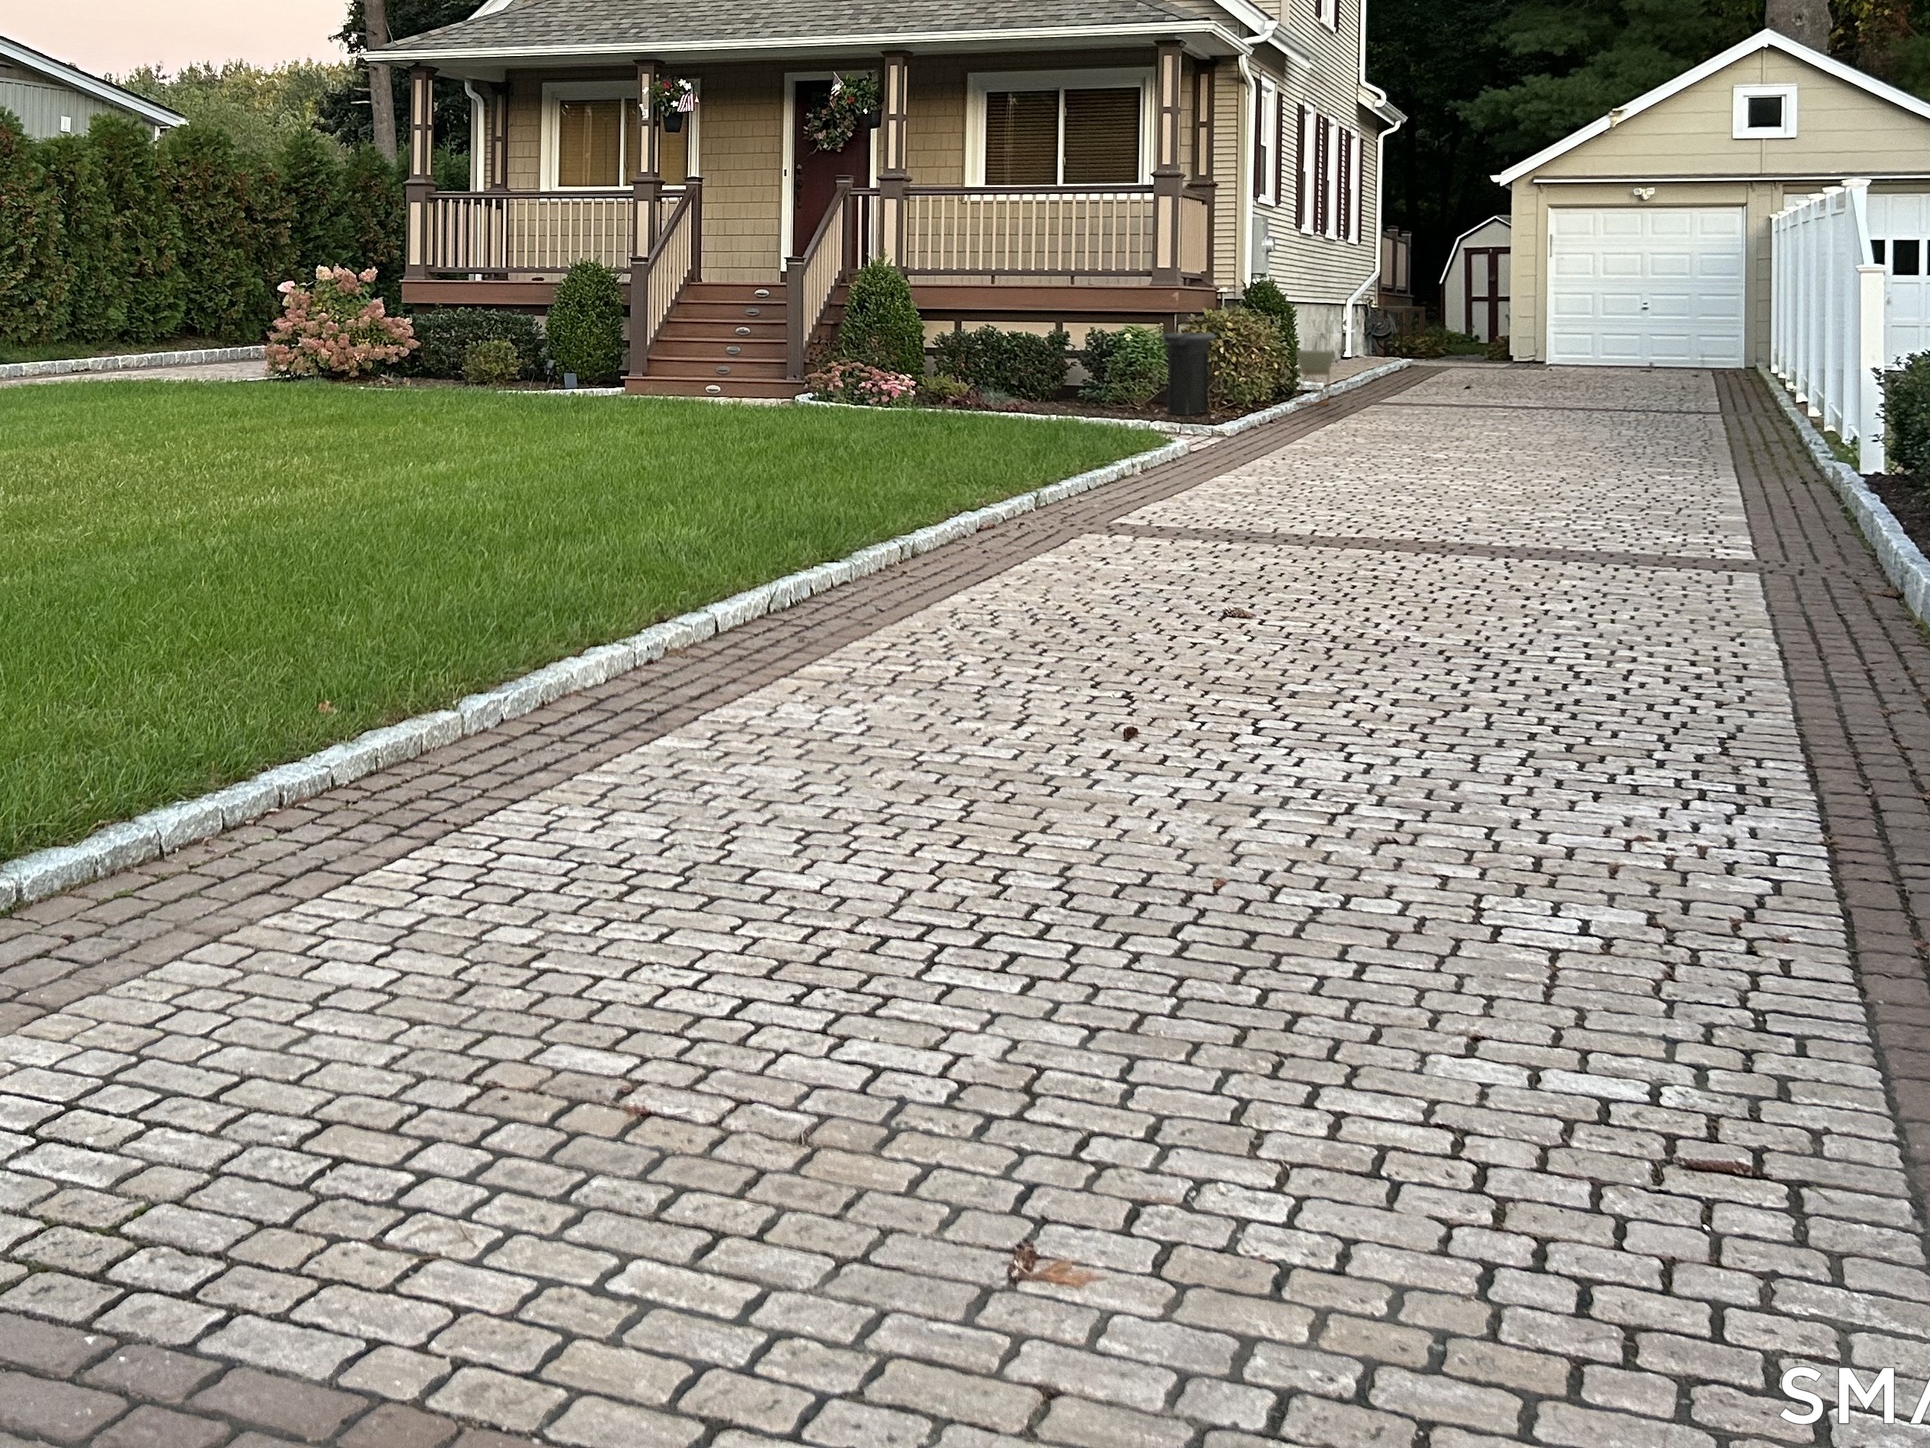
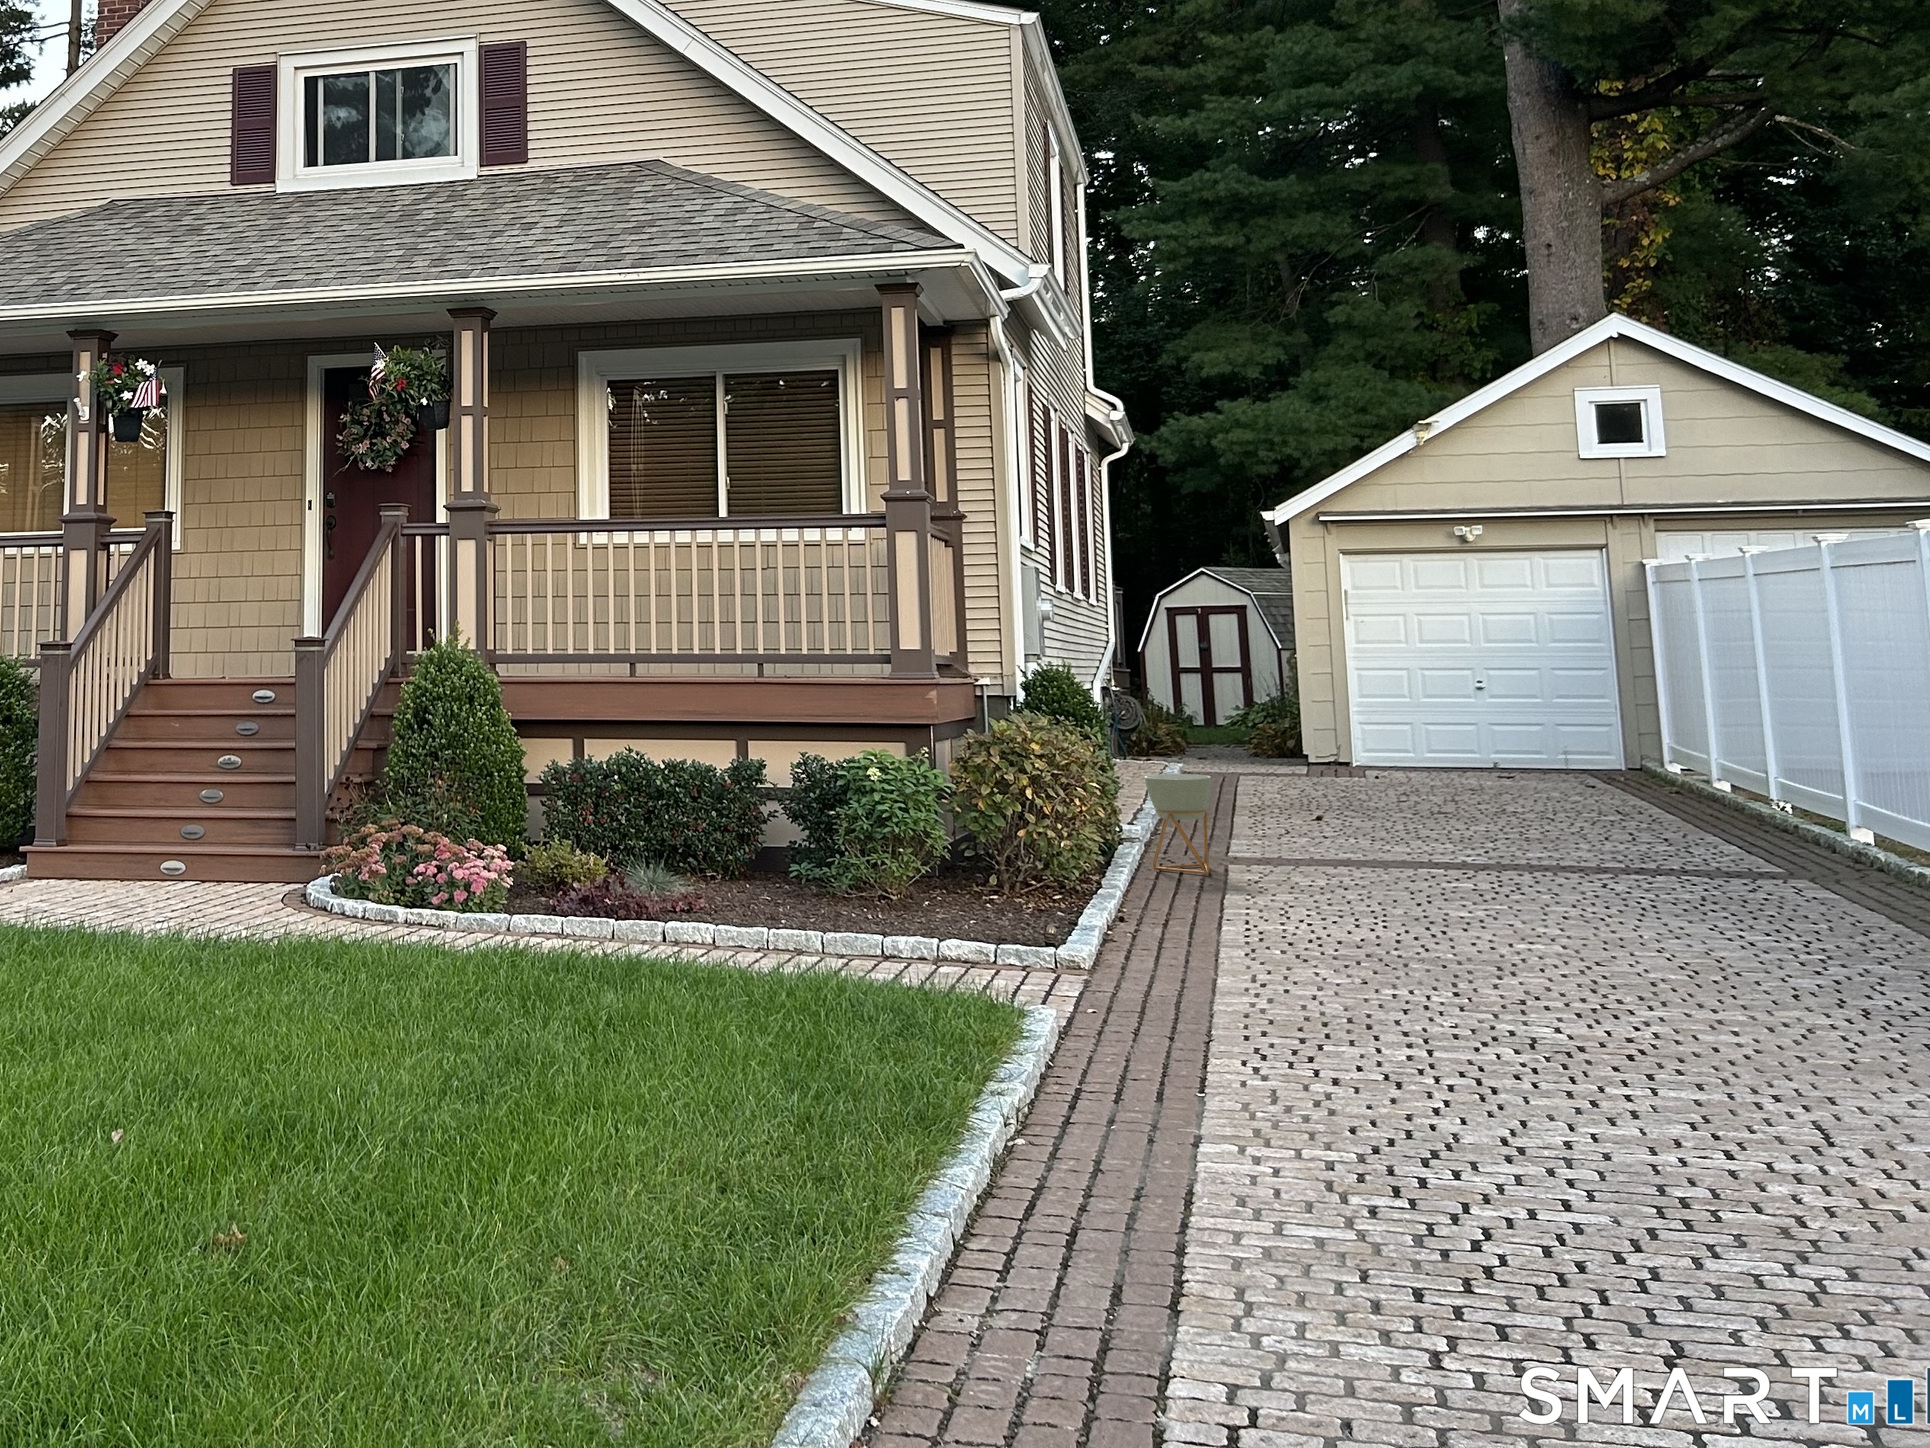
bench: present [1382,306,1425,335] -> none [1110,665,1169,702]
trash can: present [1162,333,1215,415] -> none [939,761,1028,921]

